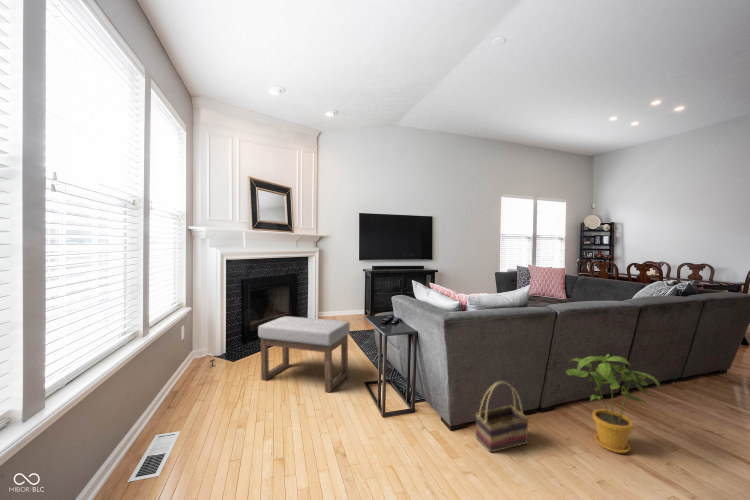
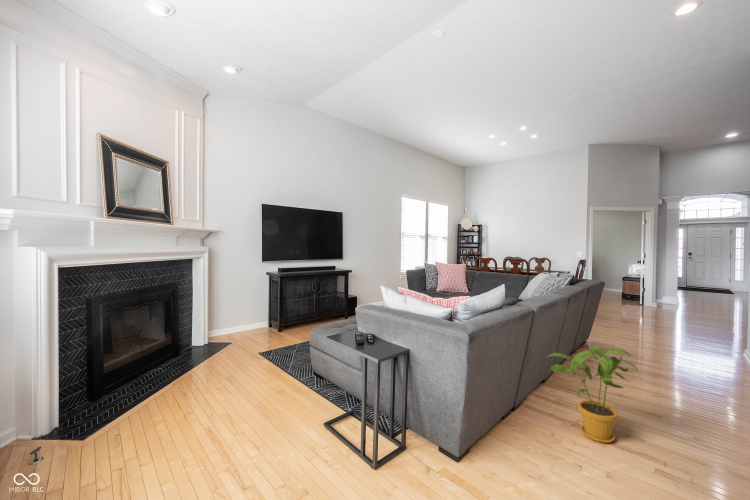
ottoman: present [258,316,350,392] -> none [144,345,292,460]
basket: present [476,381,528,452] -> none [490,394,541,483]

